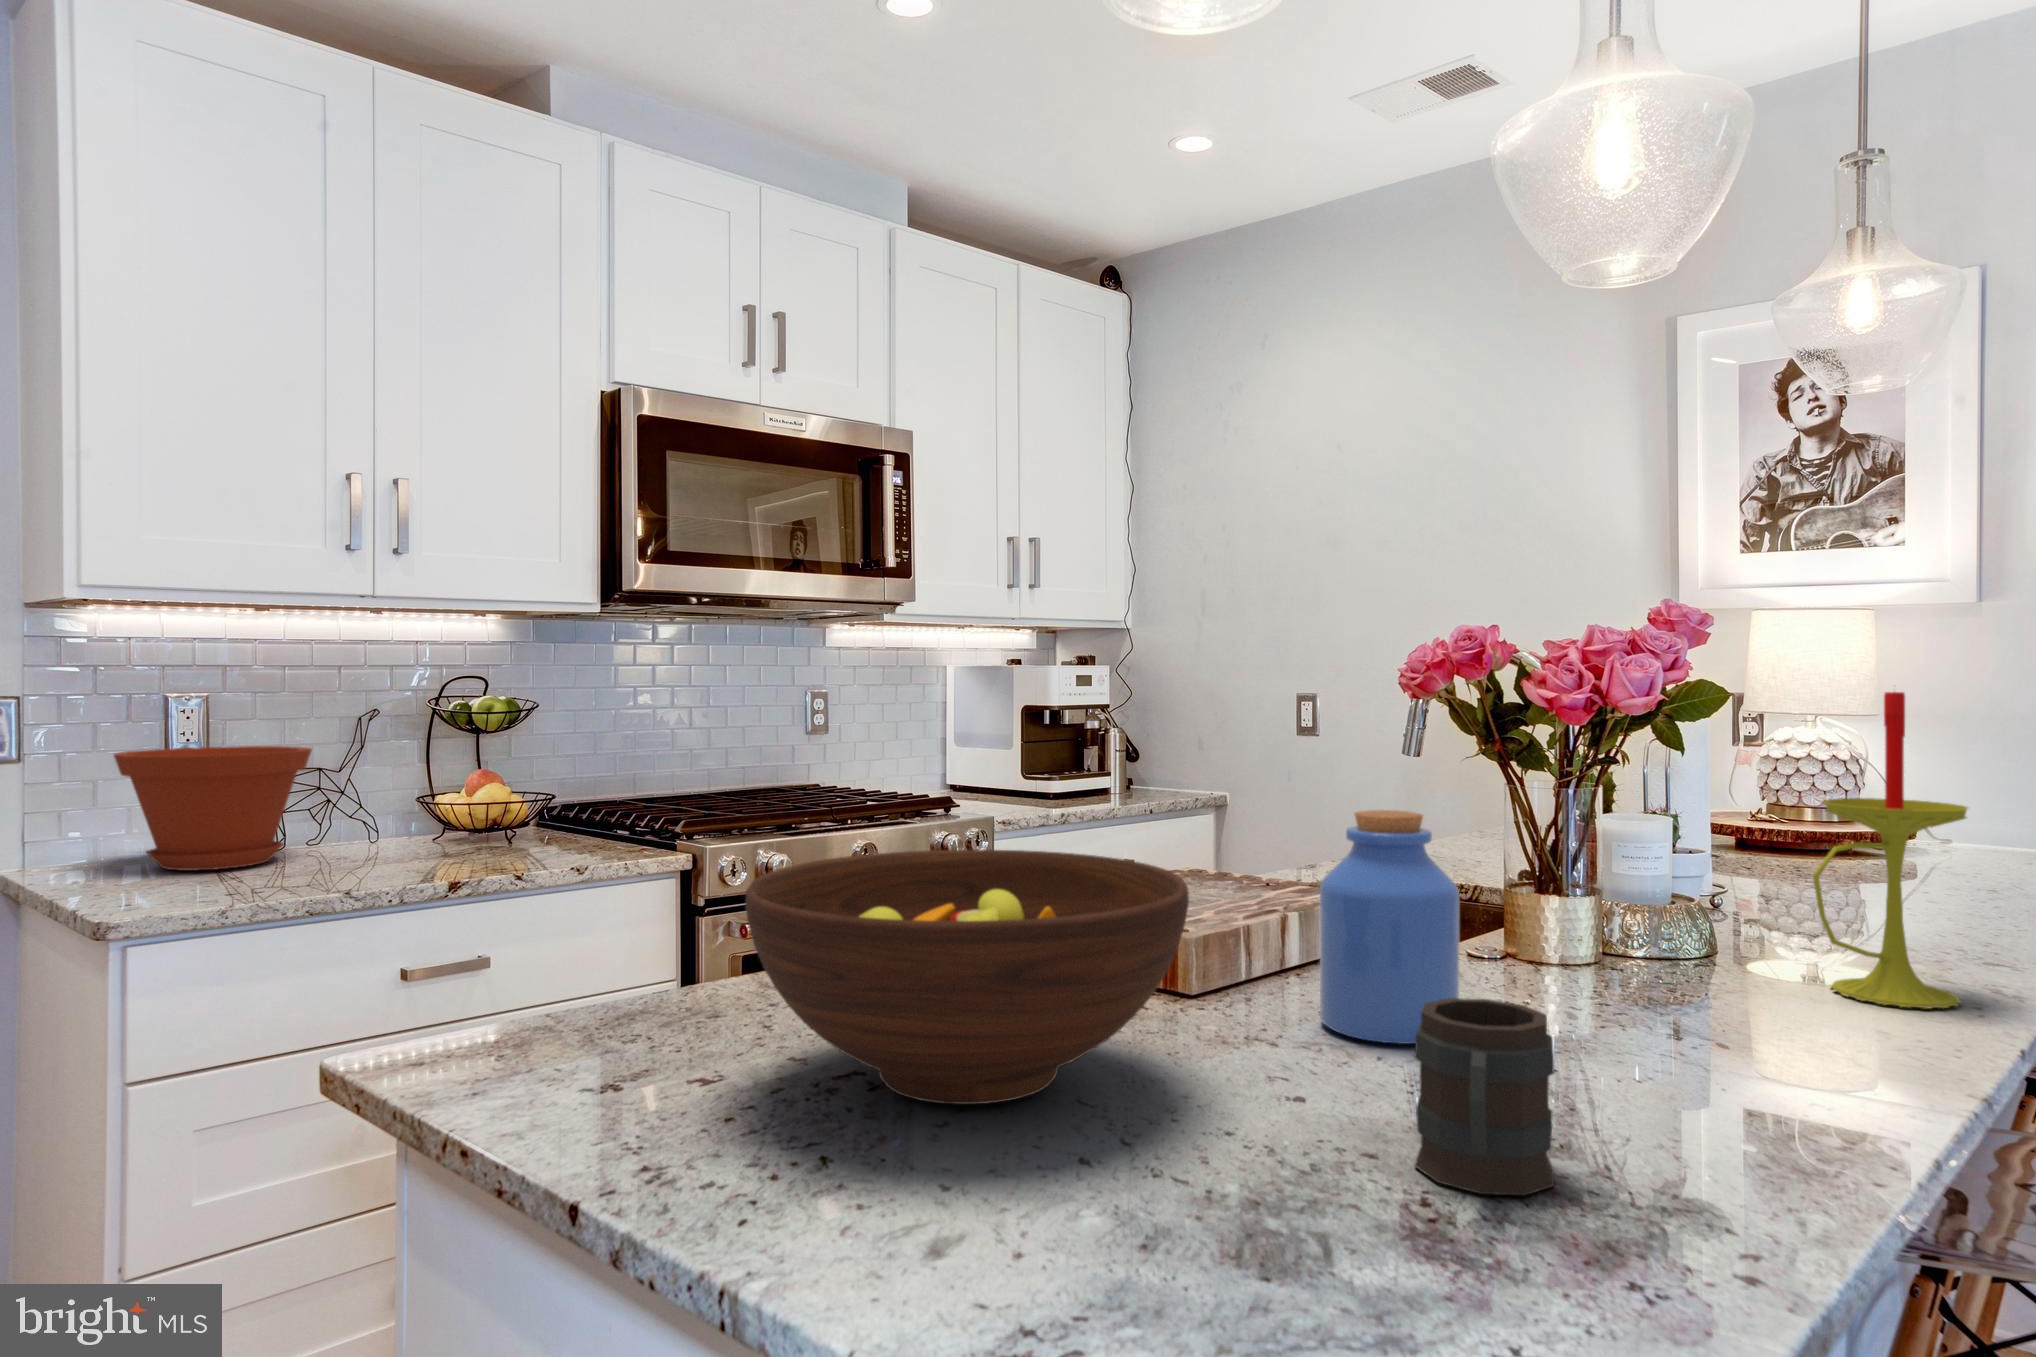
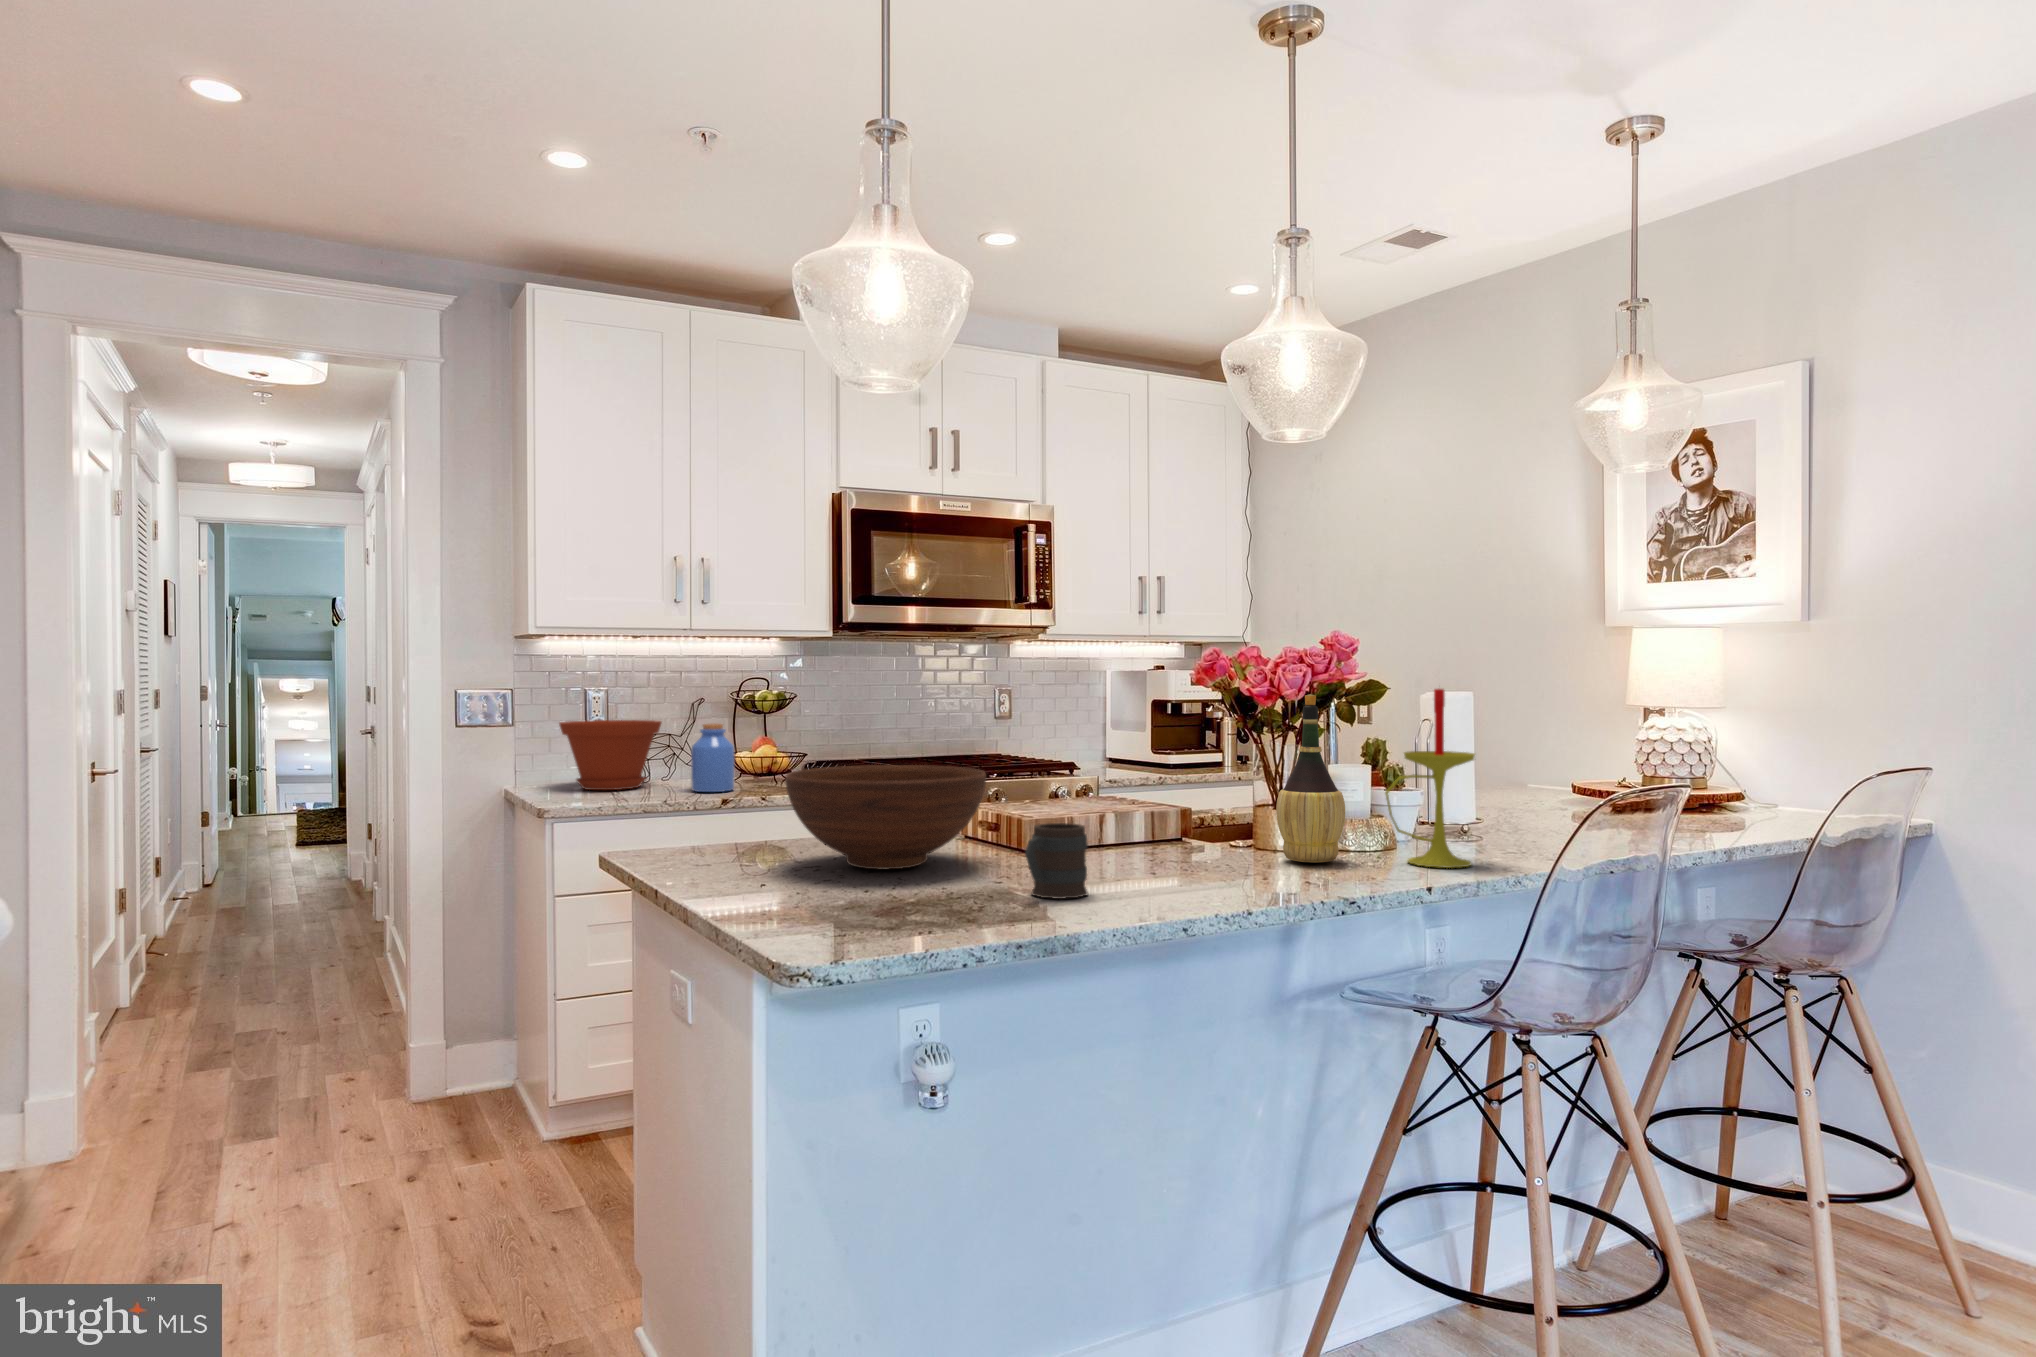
wine bottle: none [1634,703,1771,1011] -> present [1276,695,1345,863]
jar: present [1320,810,1459,1044] -> present [691,723,734,792]

